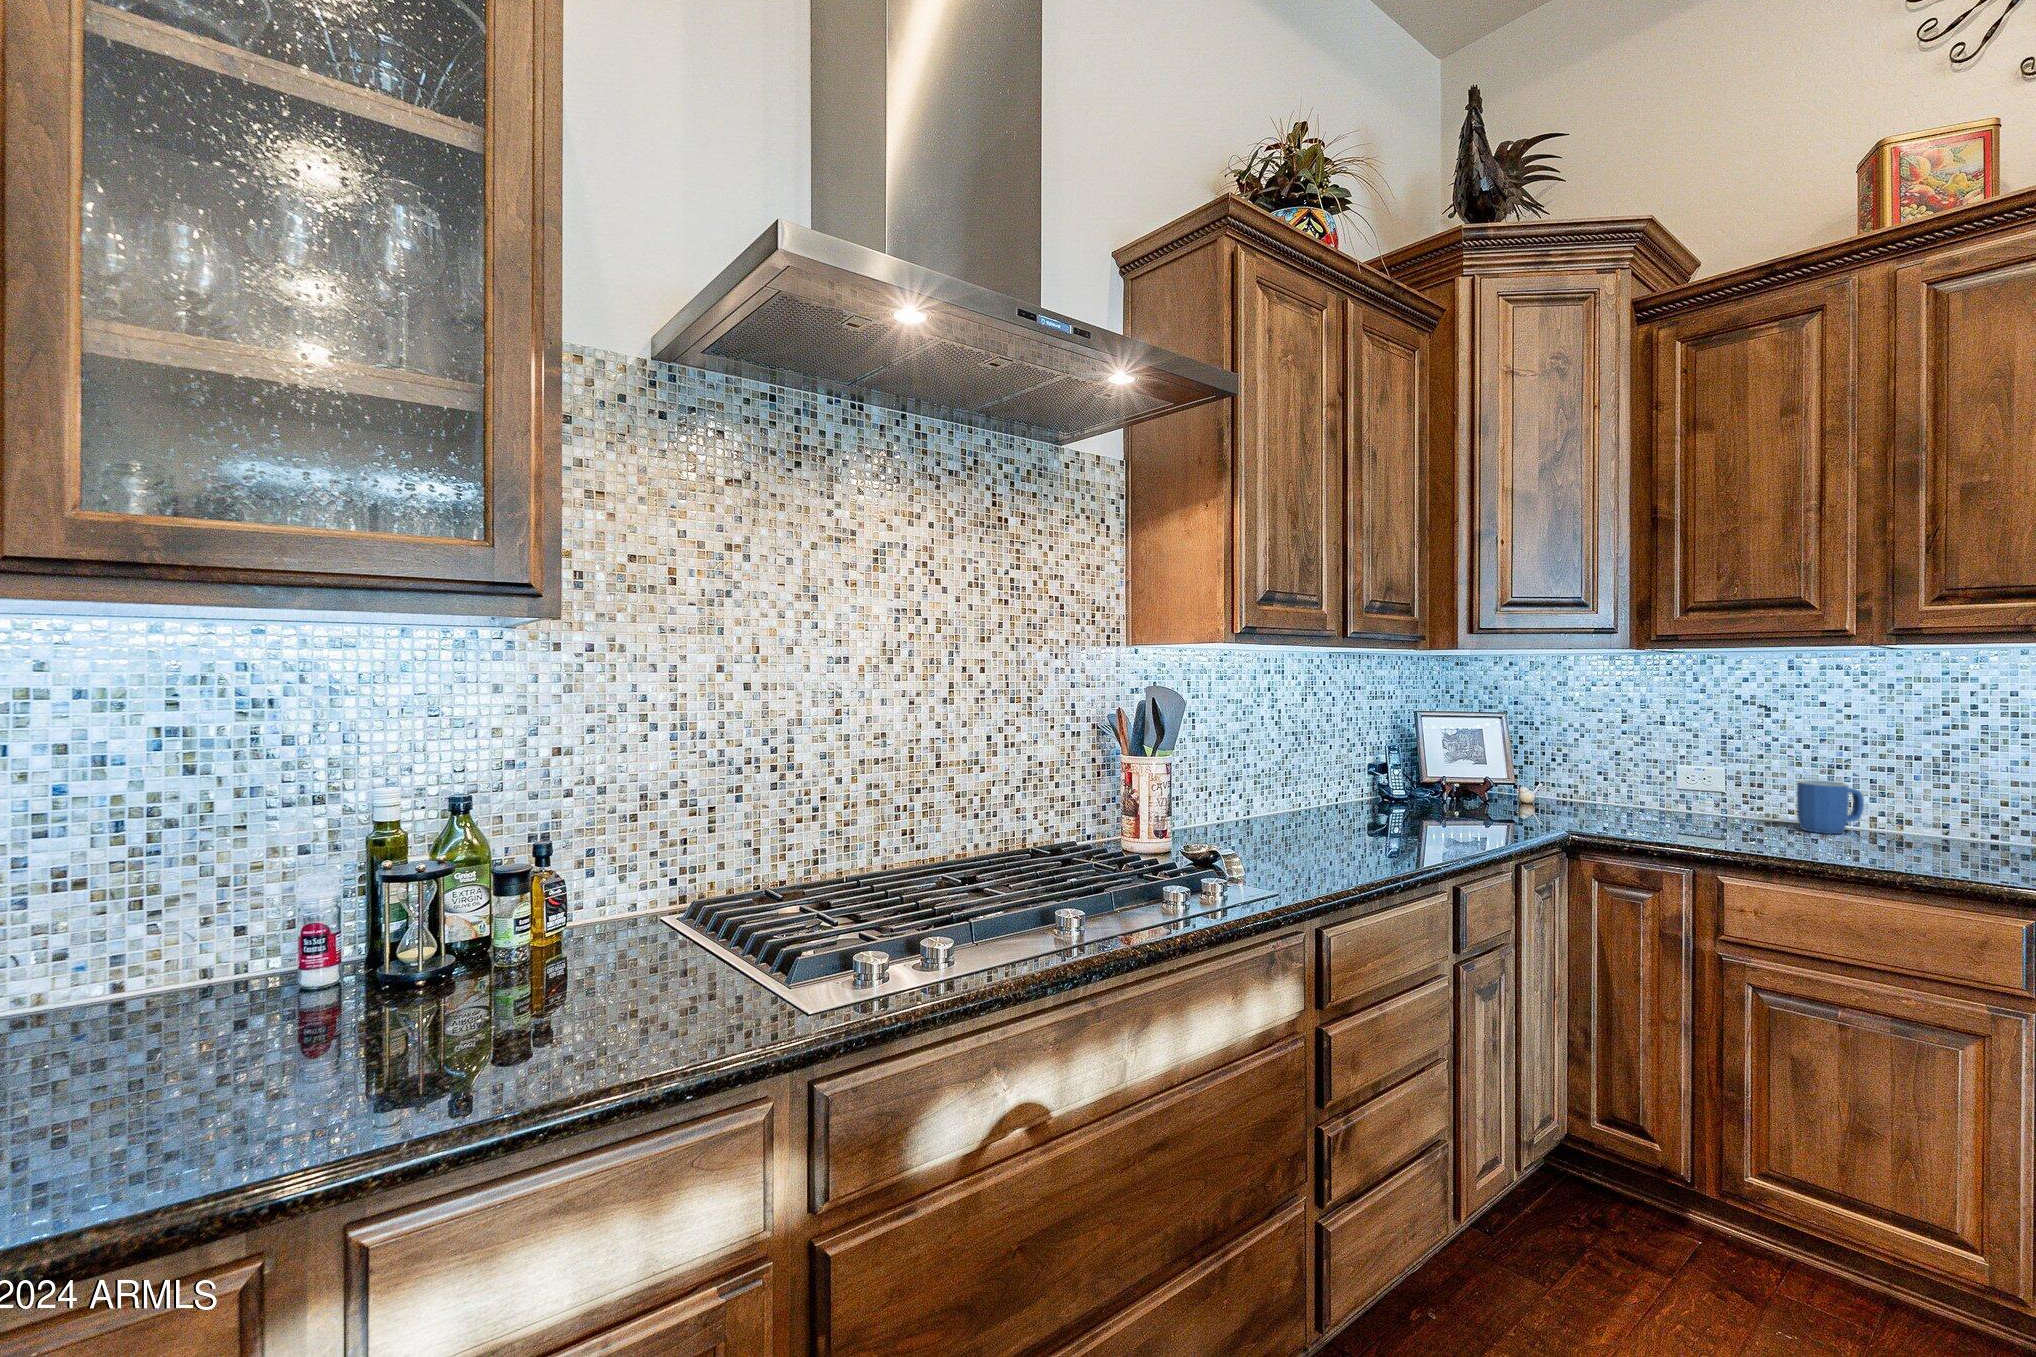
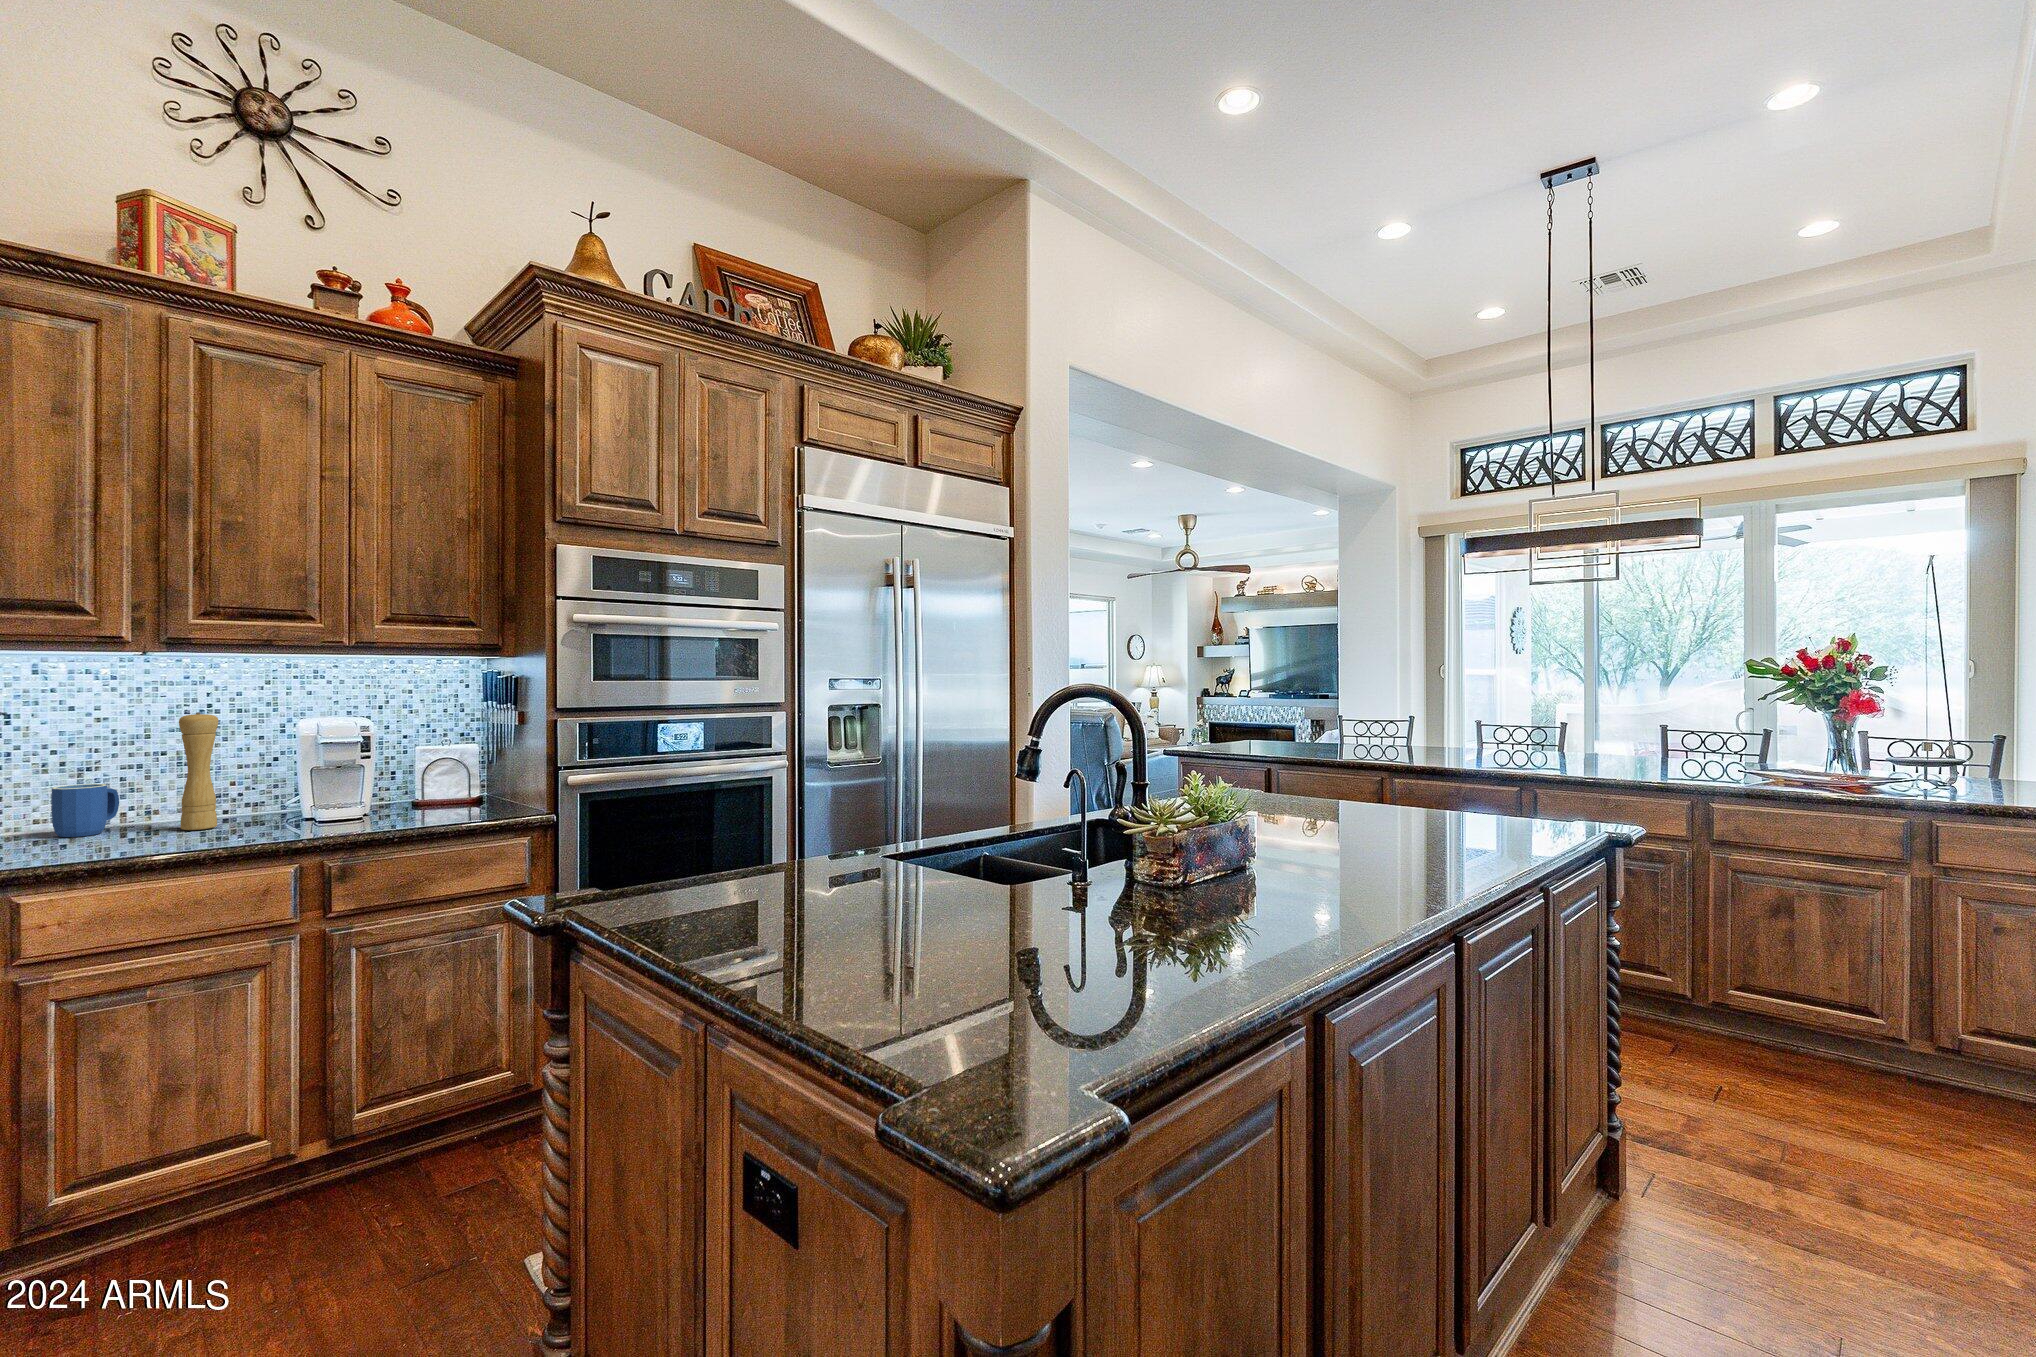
pepper mill: none [1919,714,1967,852] -> present [179,712,218,830]

